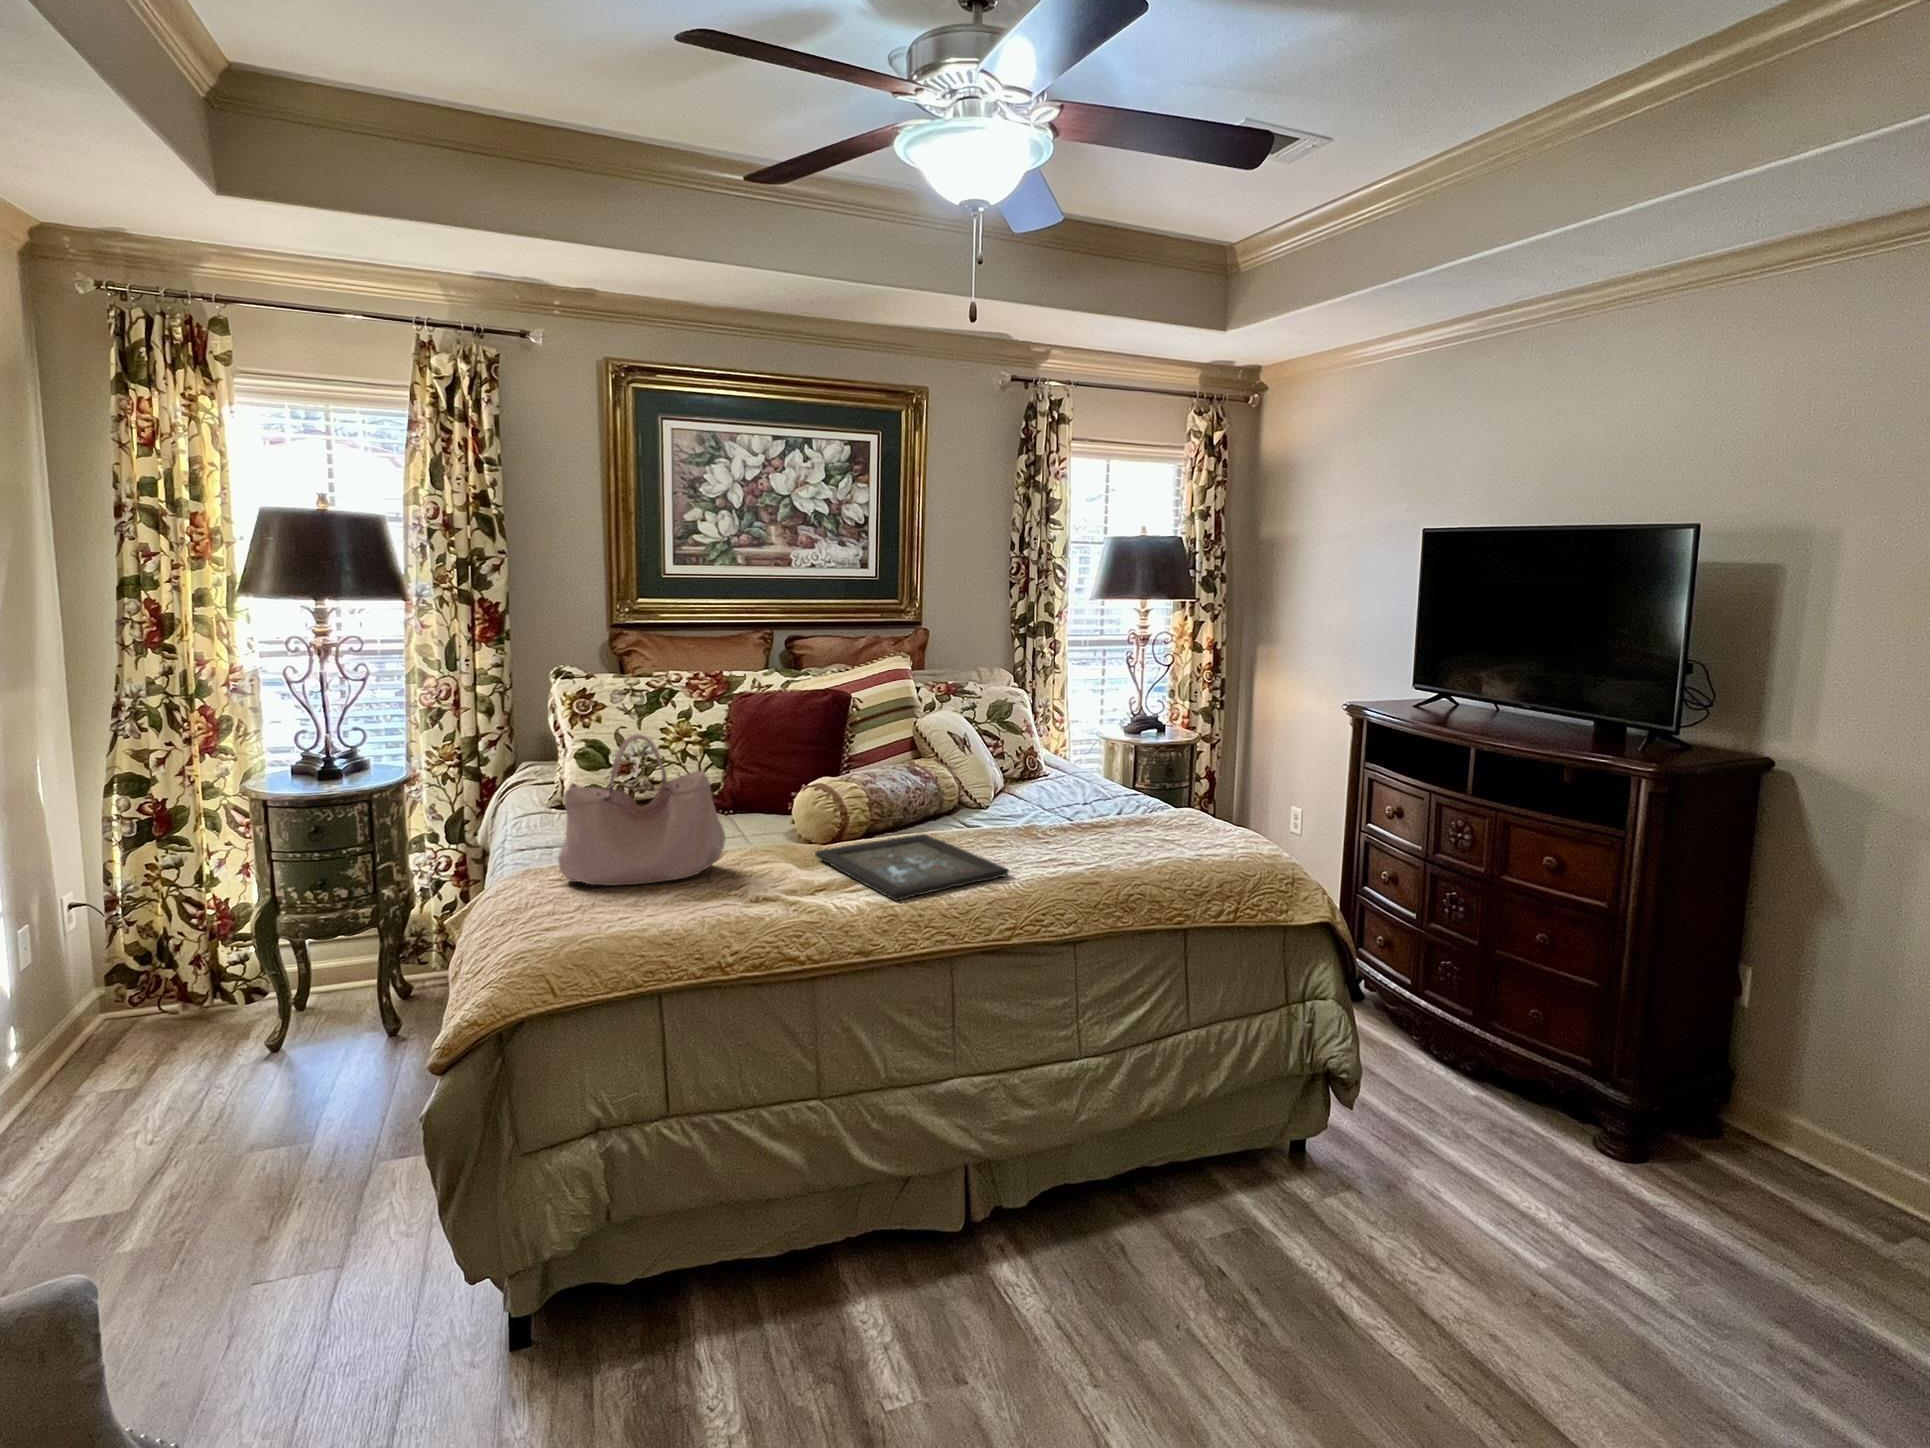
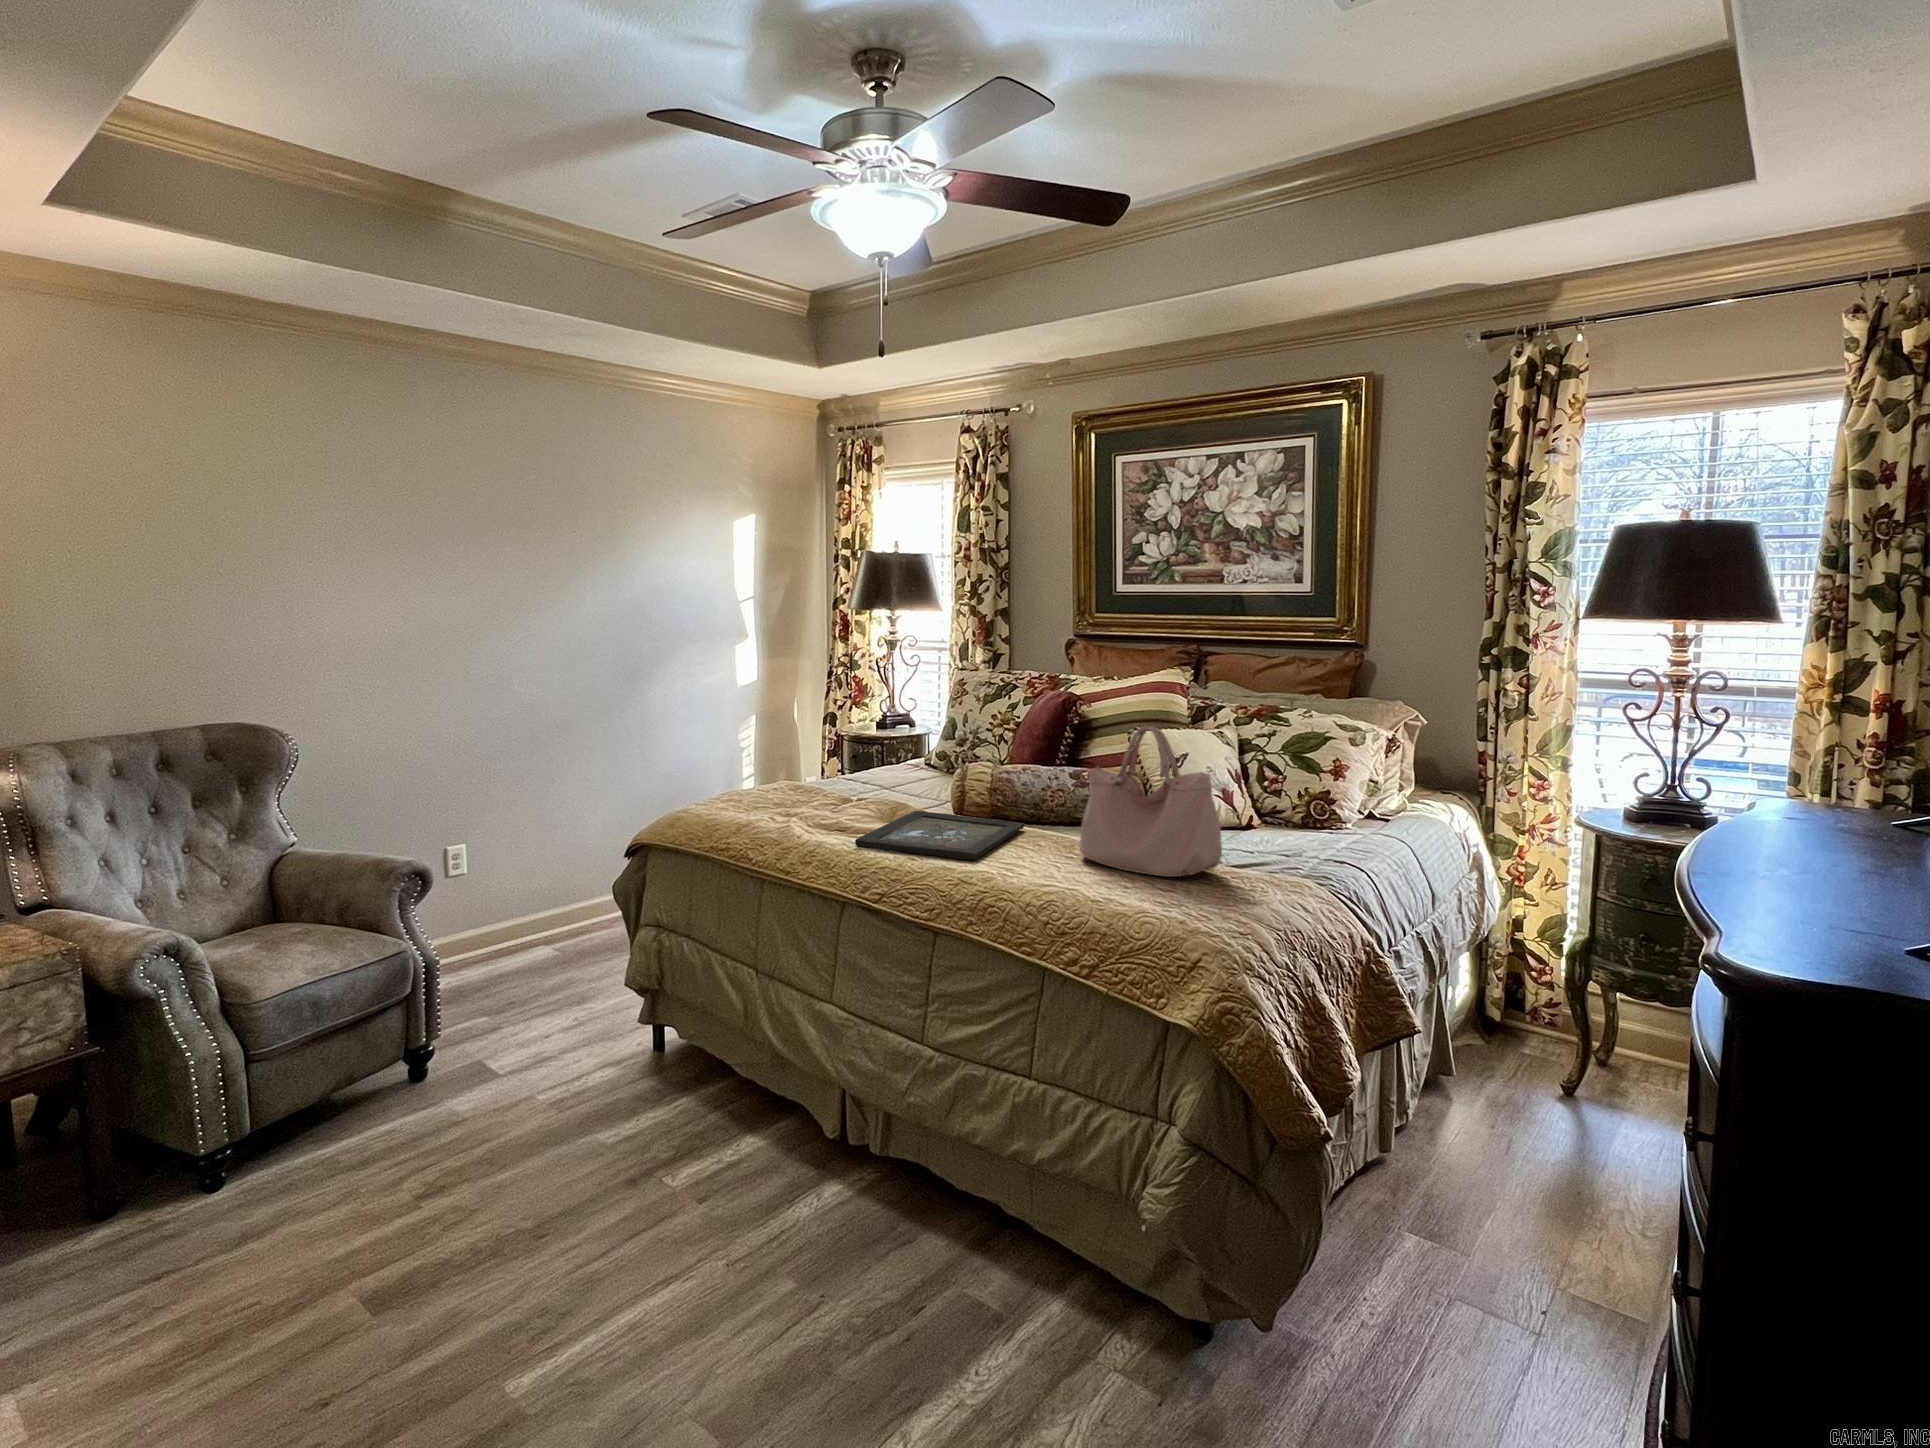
handbag: present [558,734,726,886] -> present [1079,726,1222,877]

